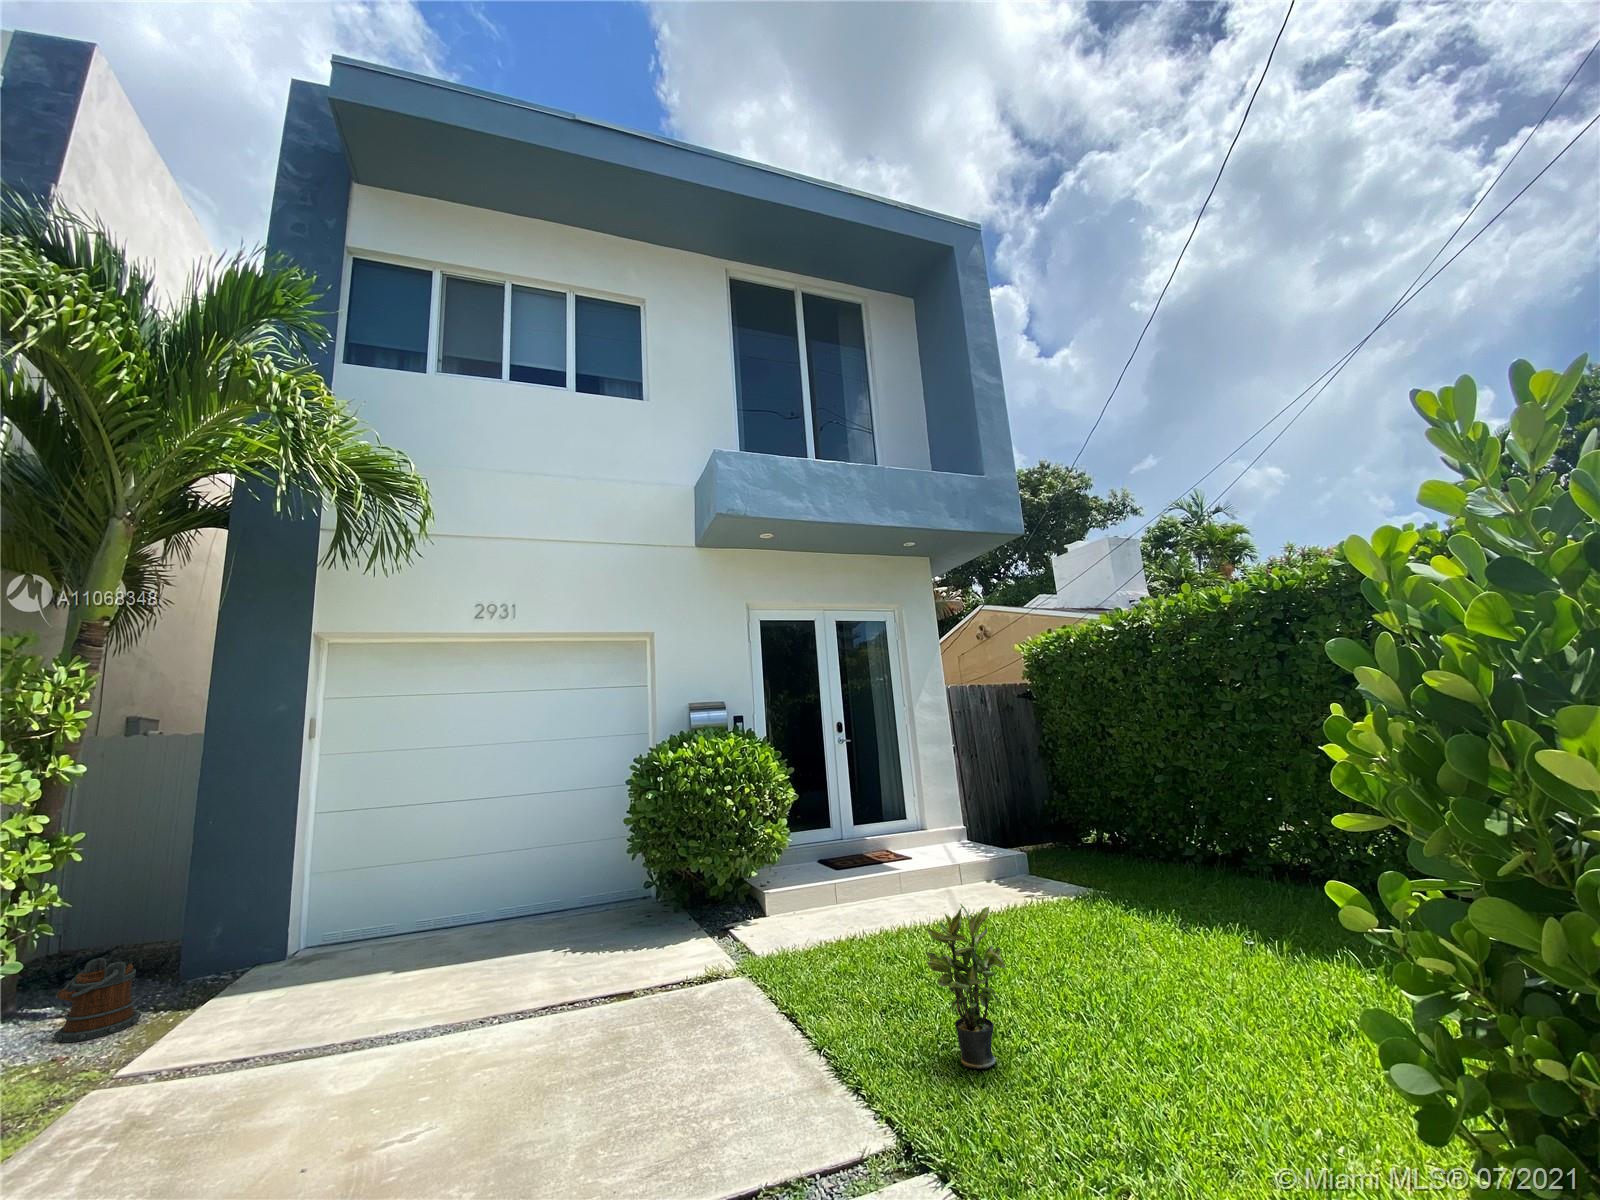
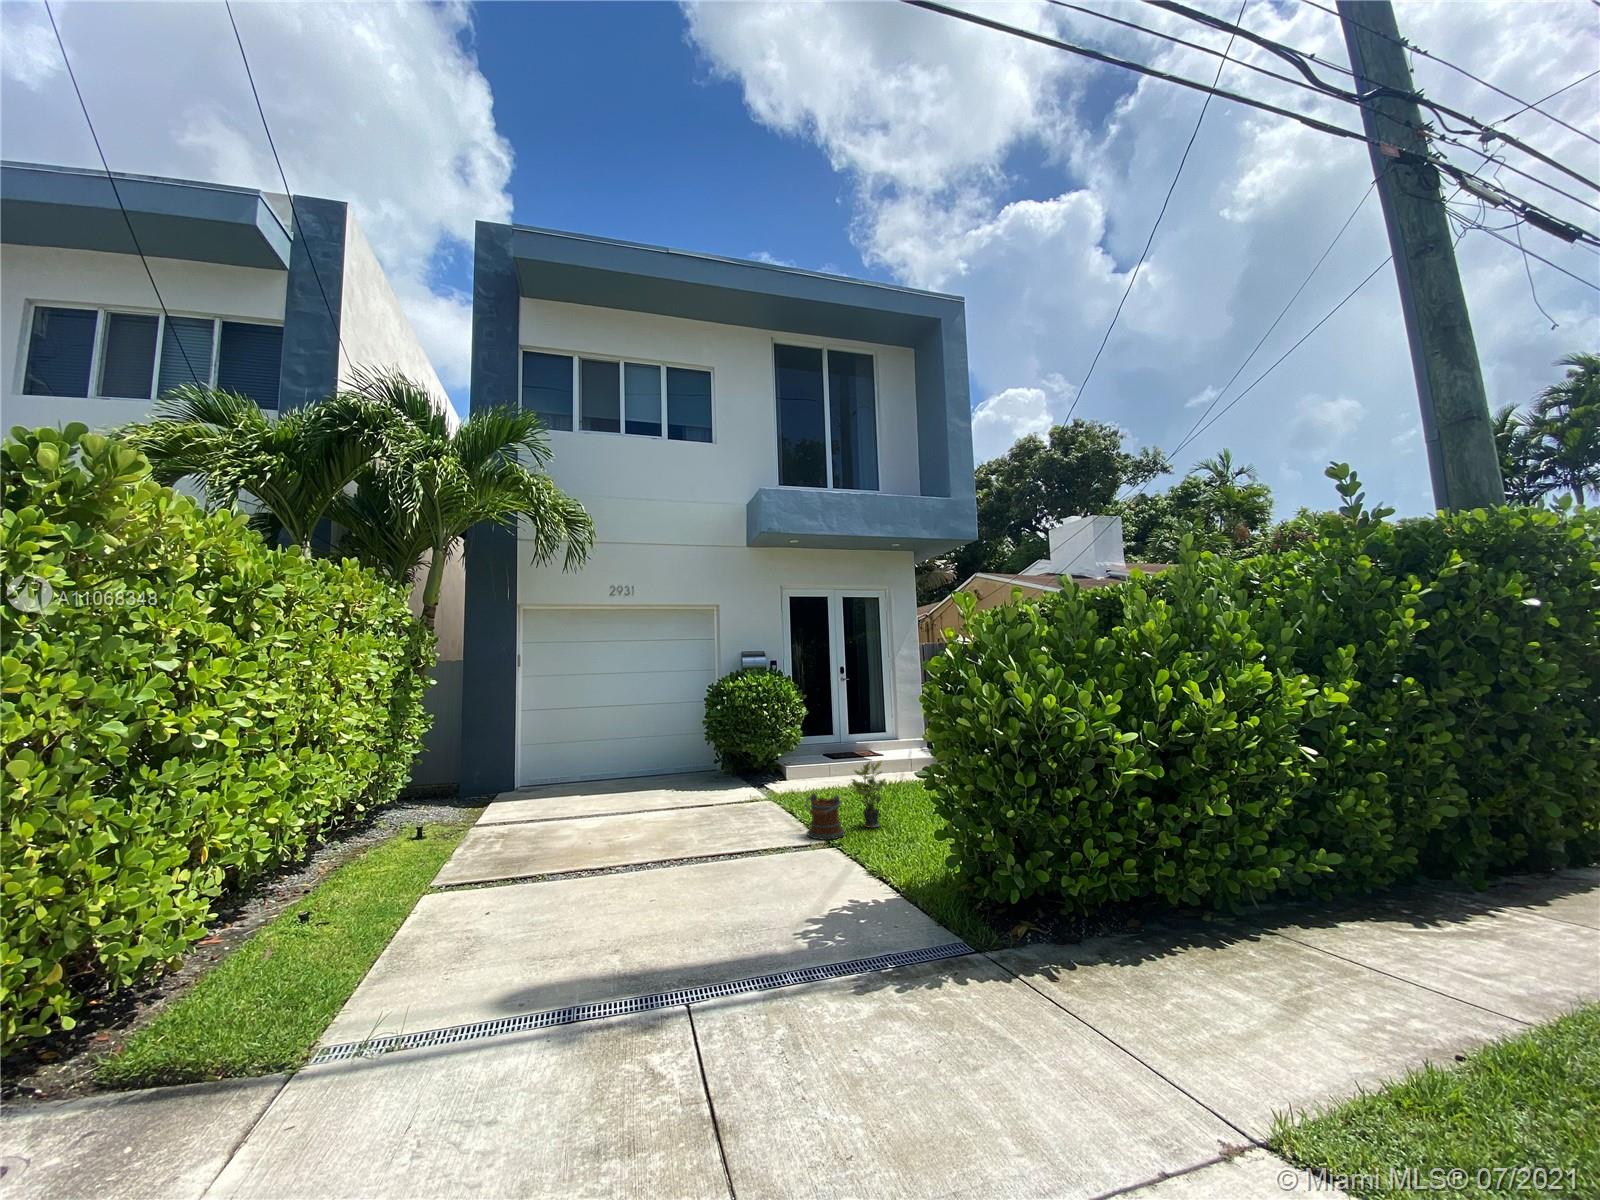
bucket: present [54,958,141,1042] -> present [806,793,845,840]

